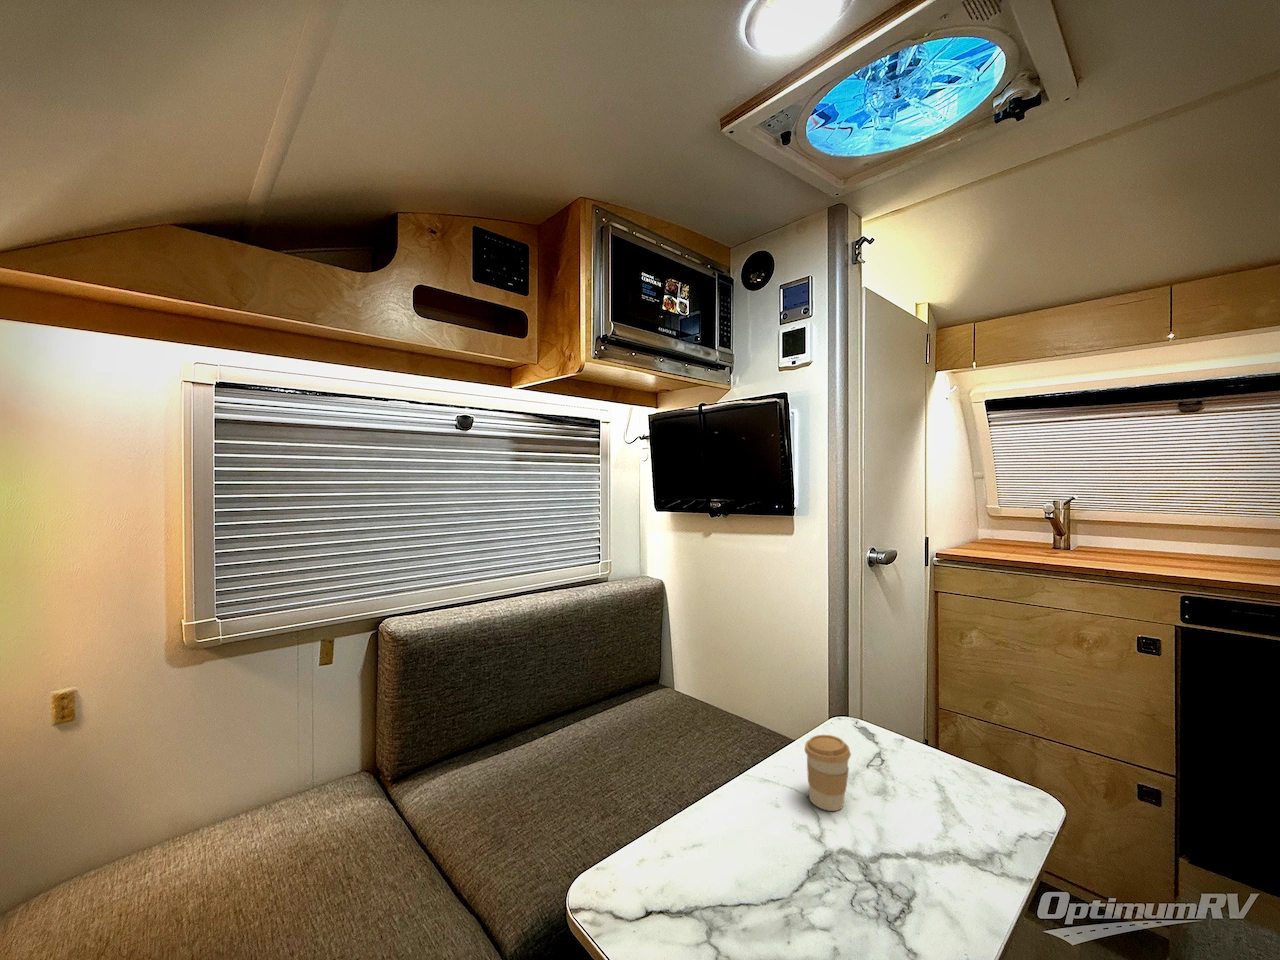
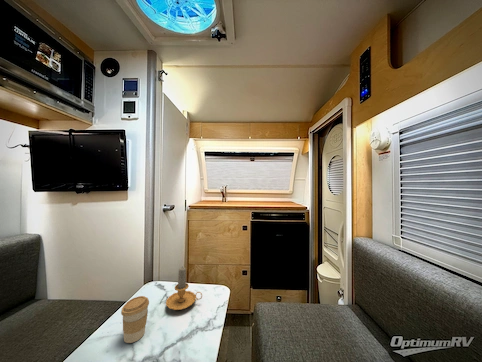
candle: none [882,709,970,802] -> present [166,267,202,310]

